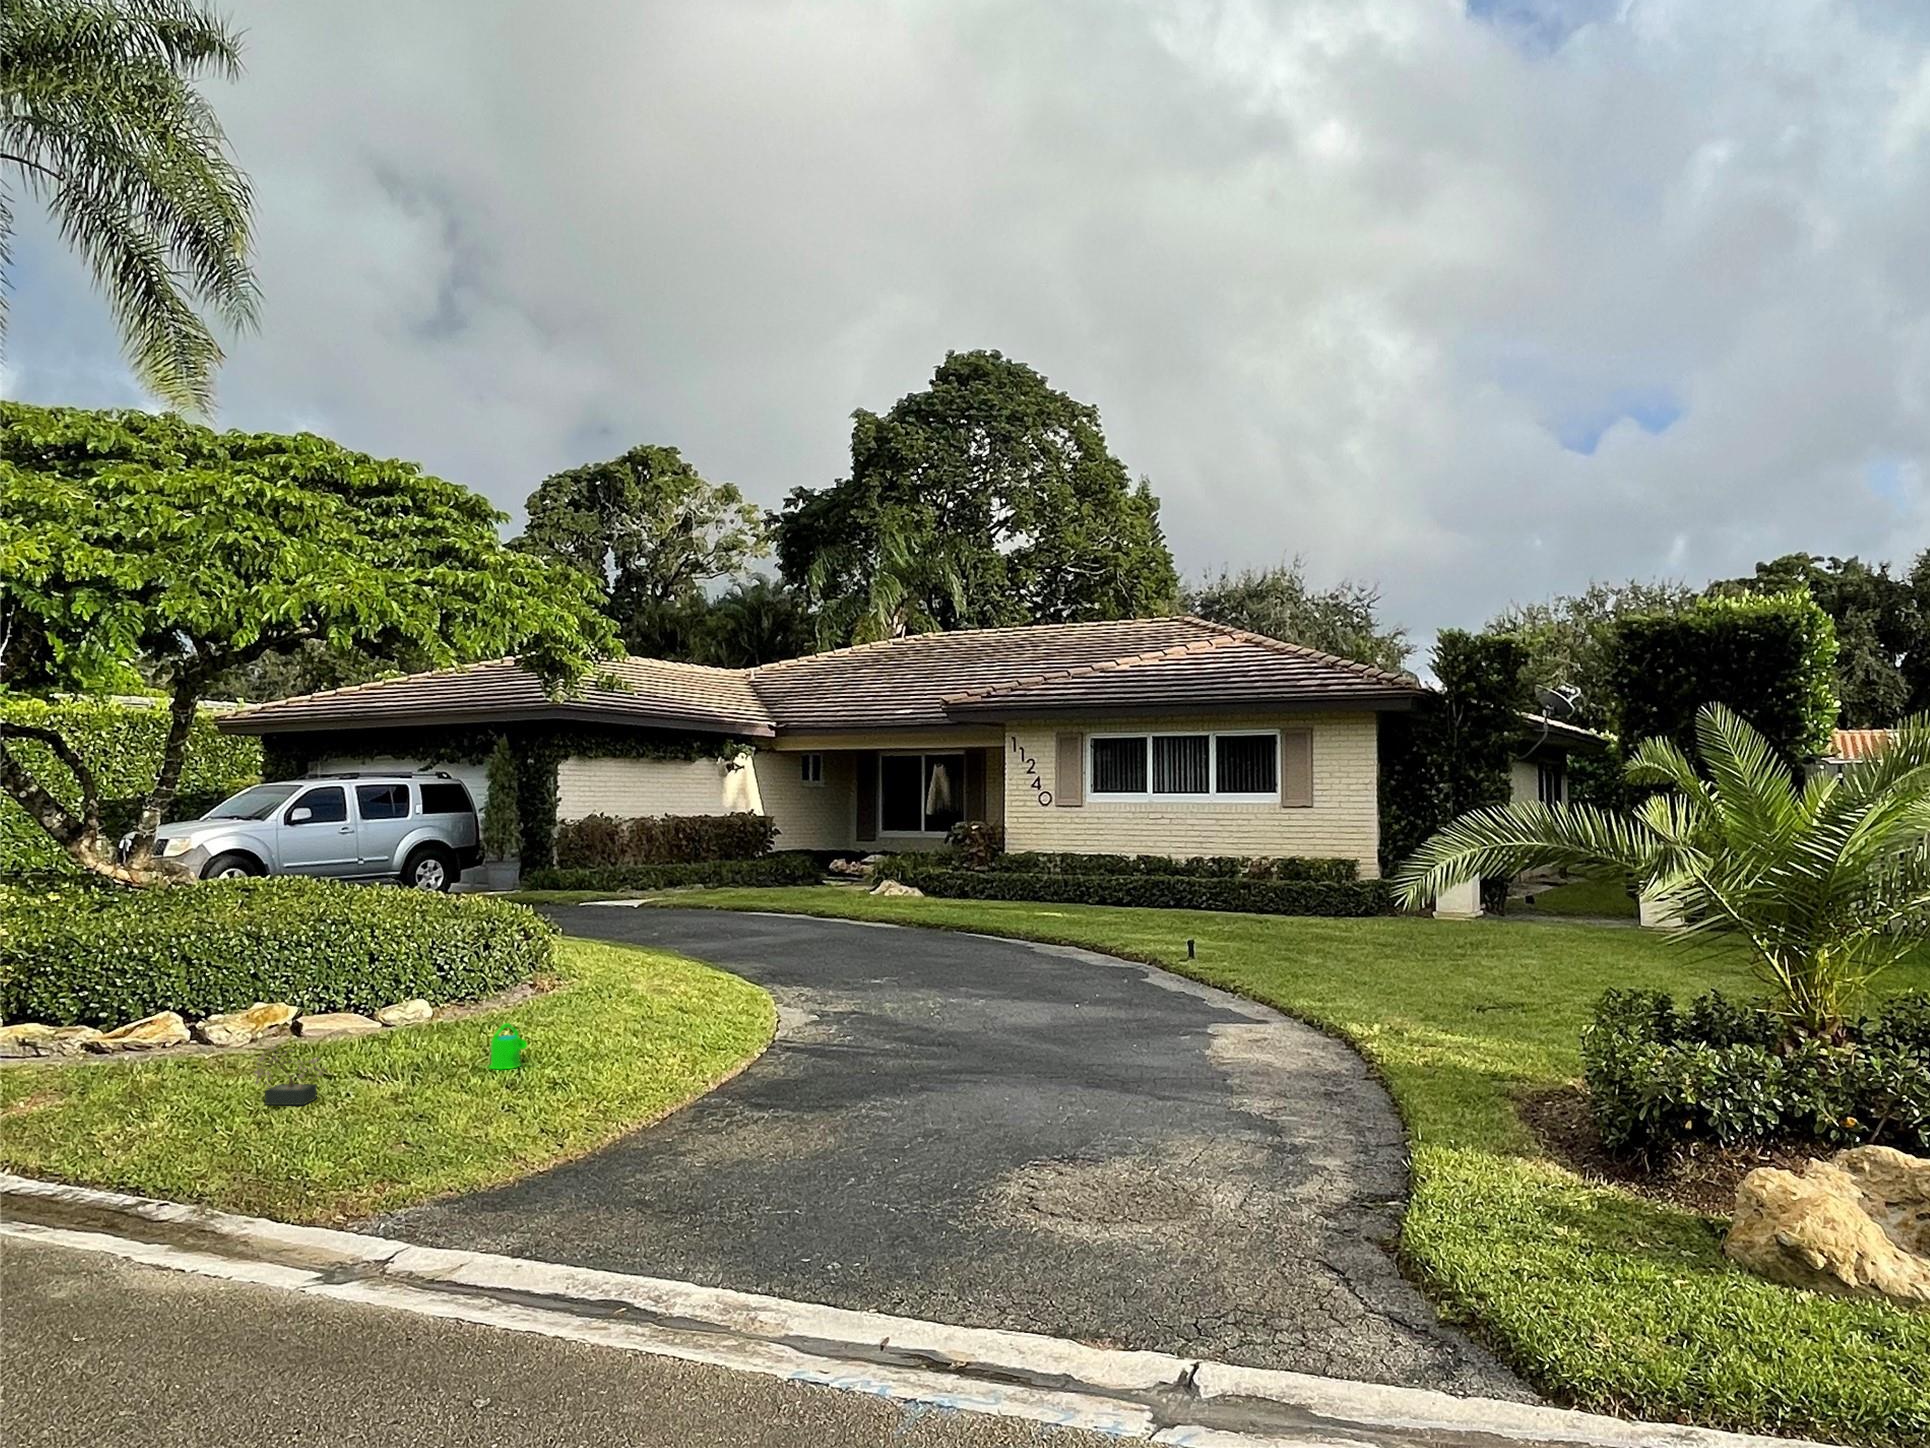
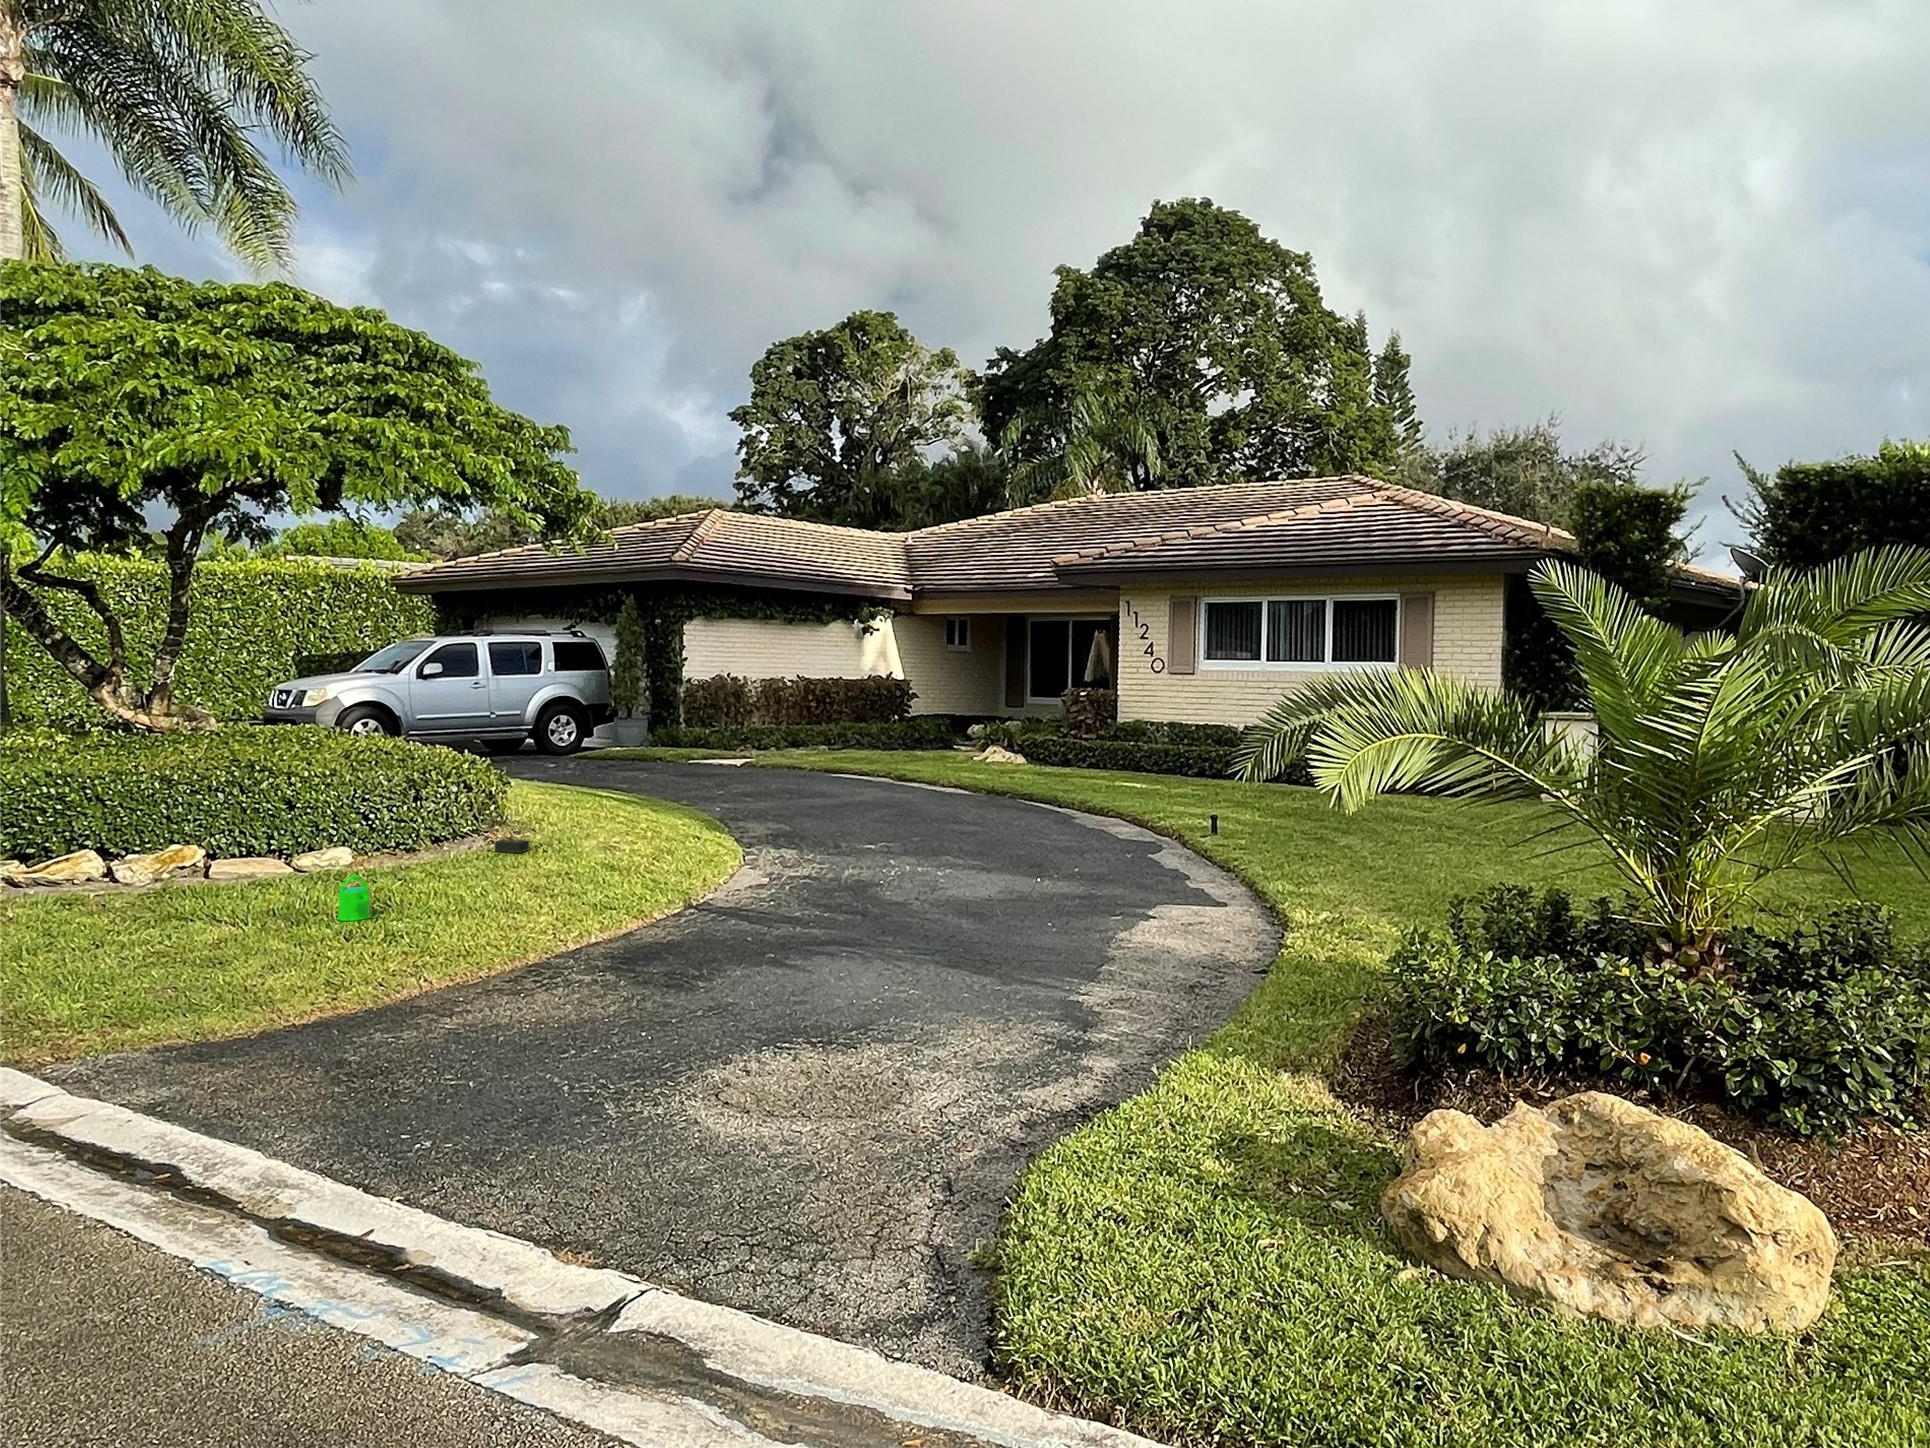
decorative plant: present [253,1046,322,1105] -> present [488,812,535,853]

